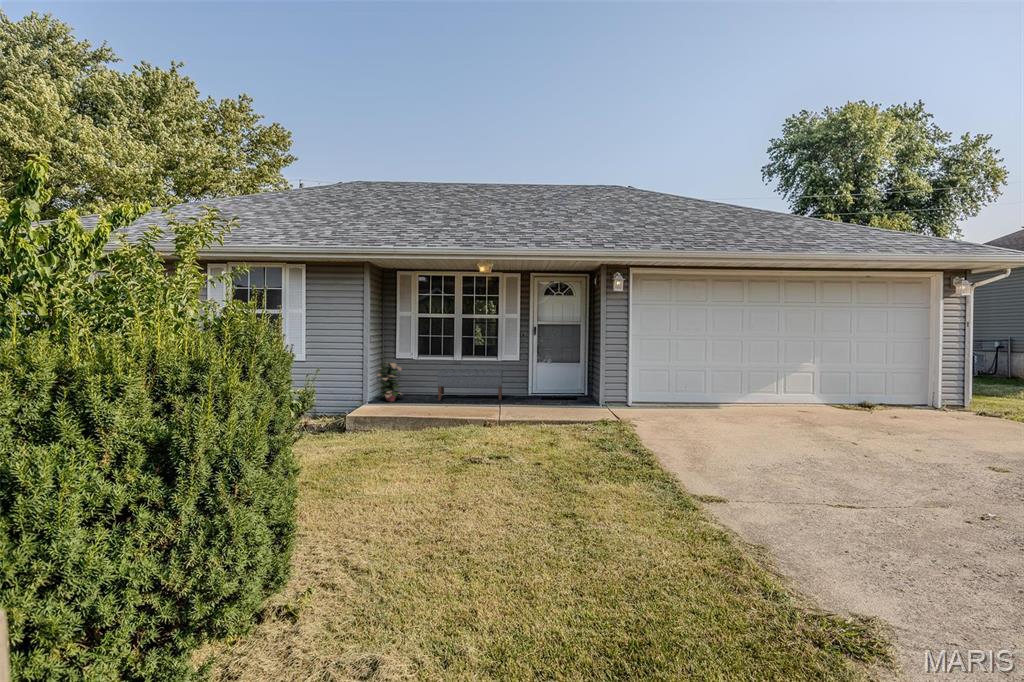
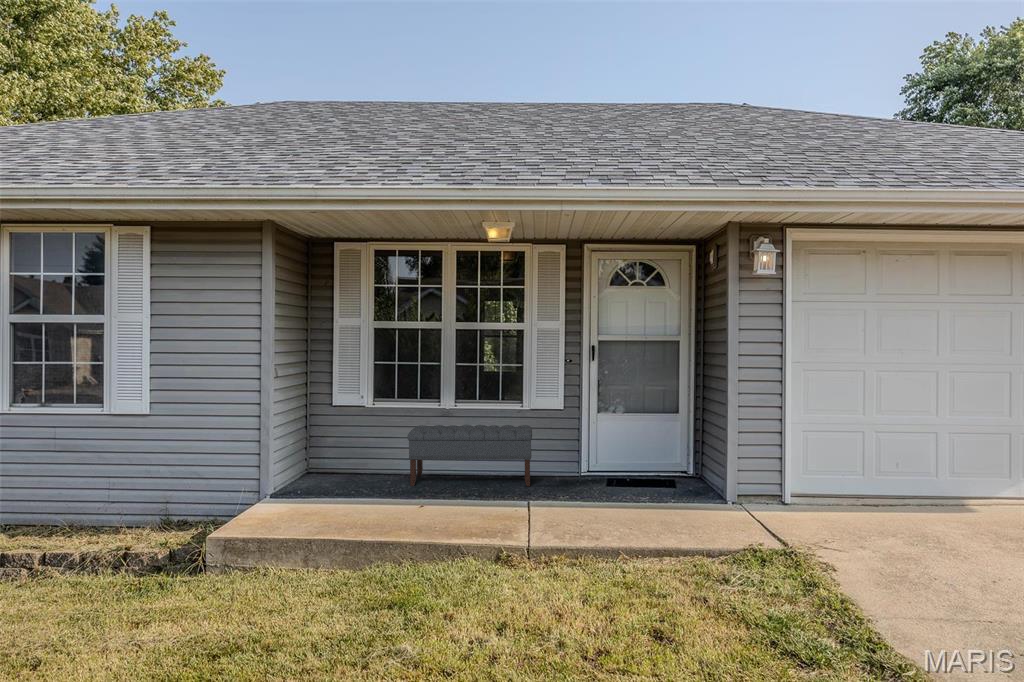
decorative plant: present [377,363,402,401] -> none [288,414,344,490]

